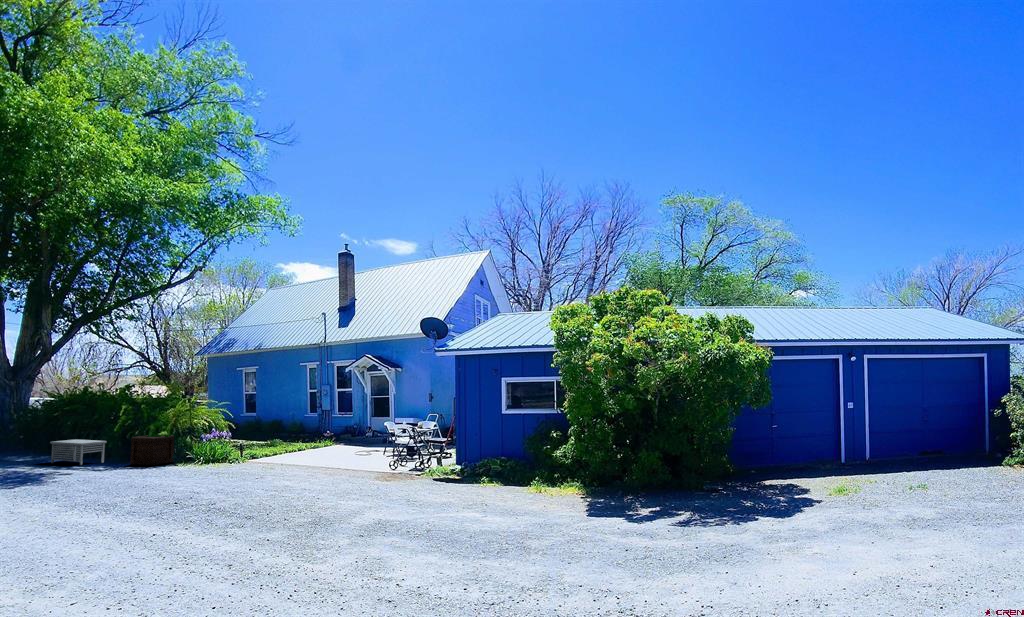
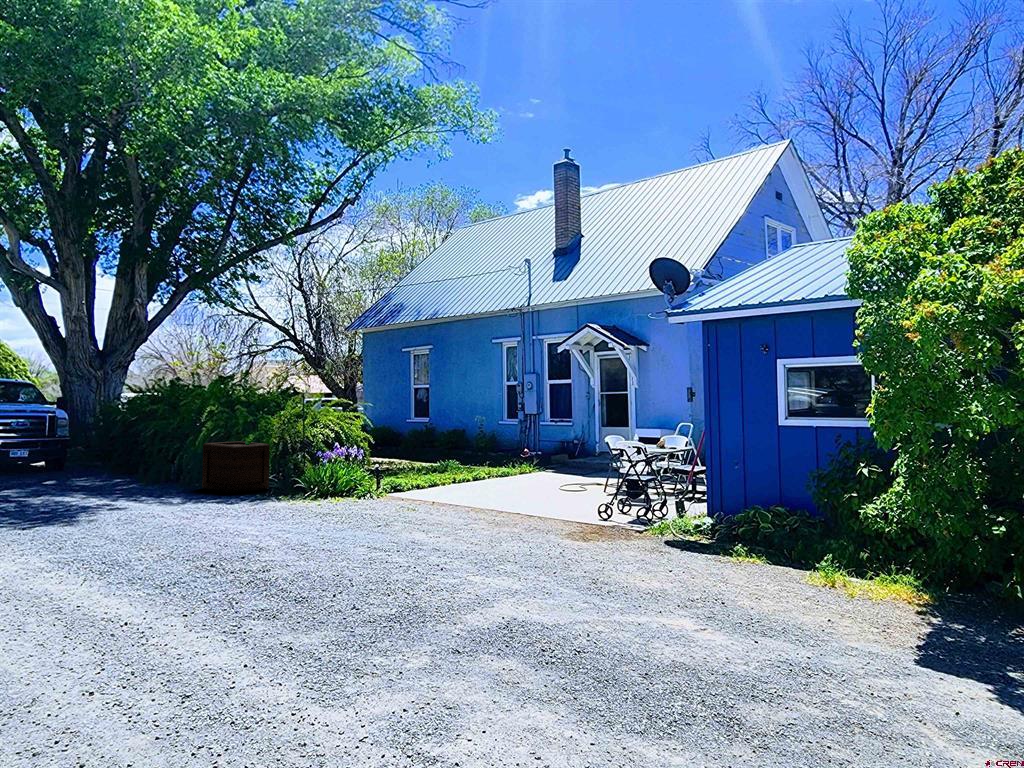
storage bench: present [50,439,107,465] -> none [99,442,174,484]

